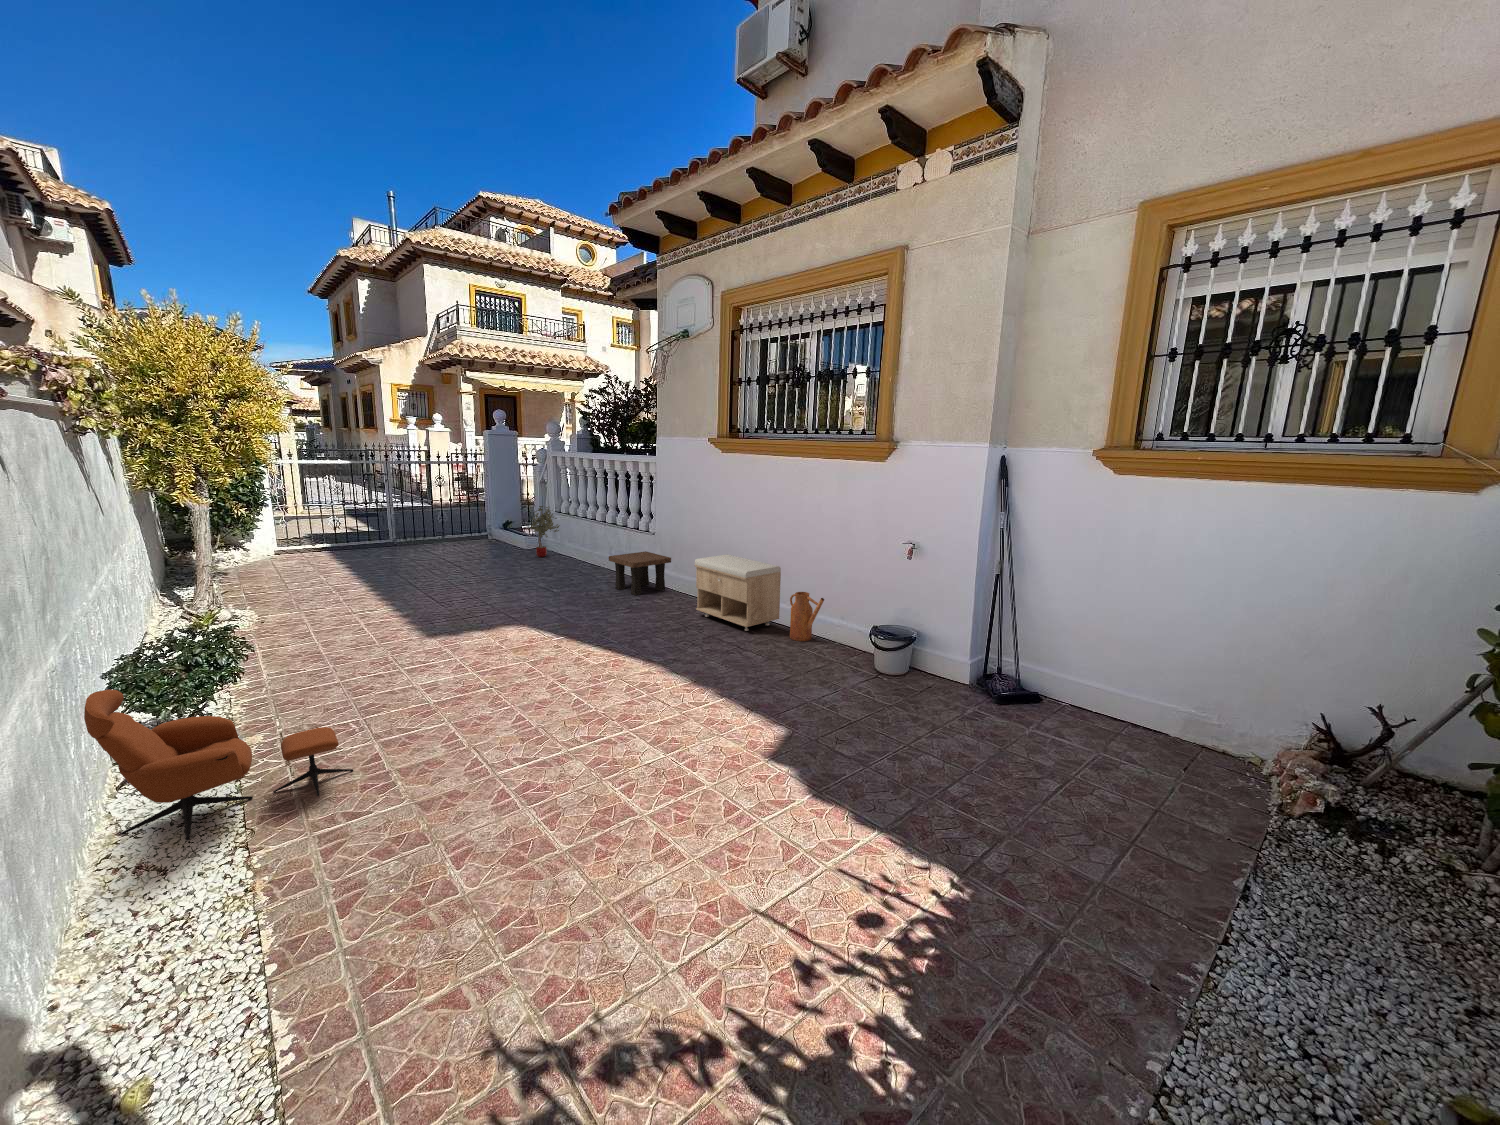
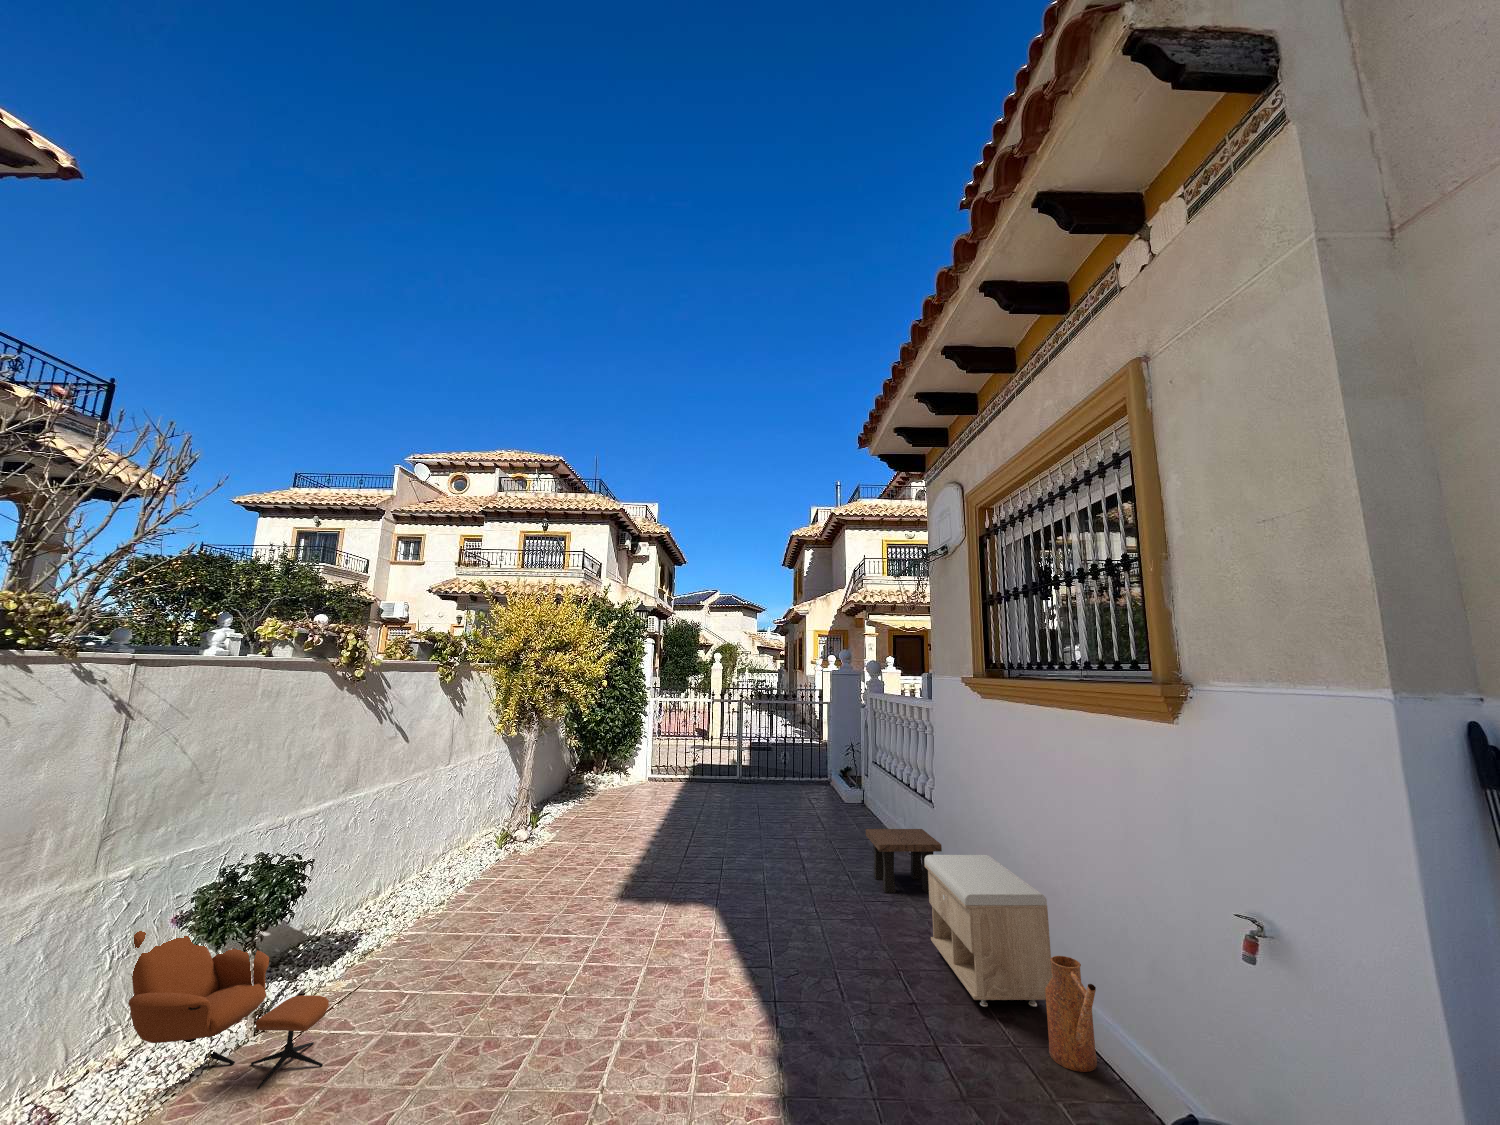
potted tree: present [531,506,560,557] -> none [833,754,866,817]

